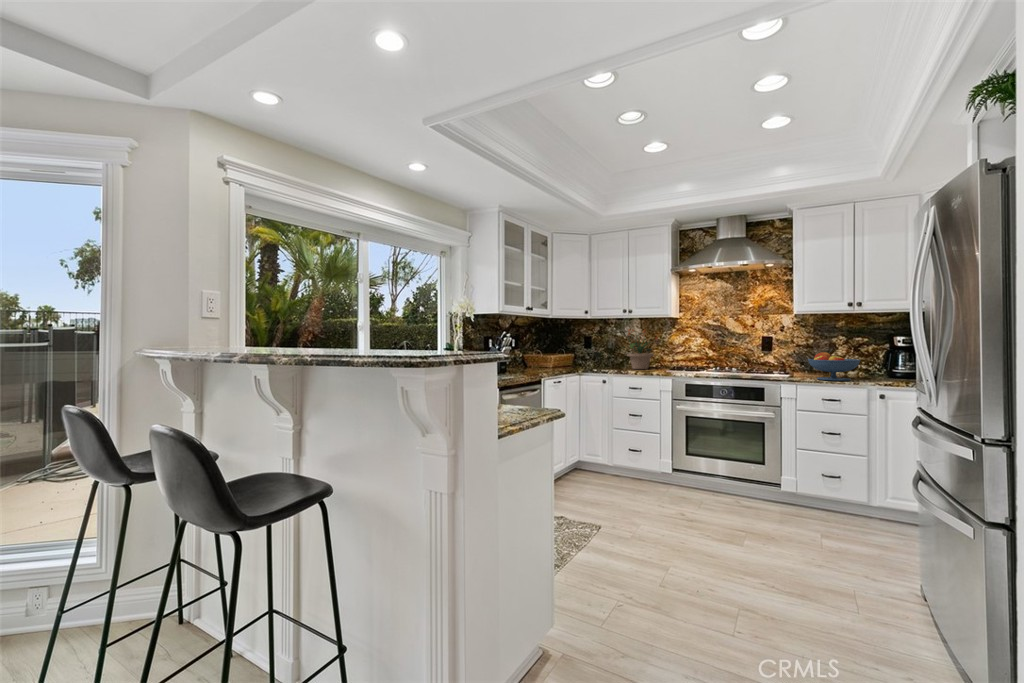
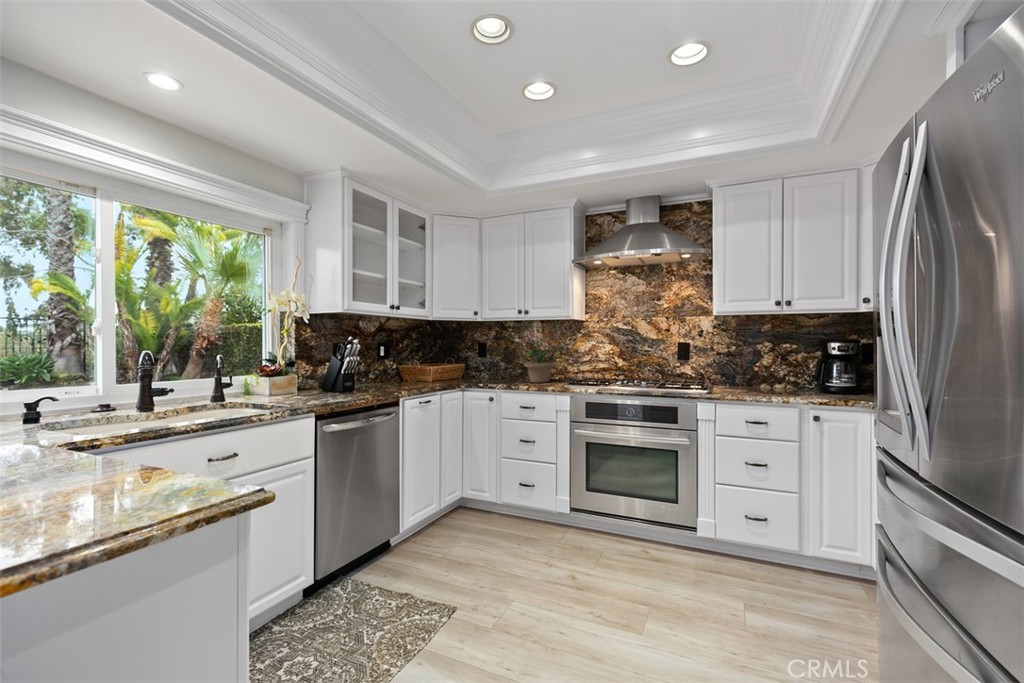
fruit bowl: present [808,352,860,381] -> none [729,362,790,398]

